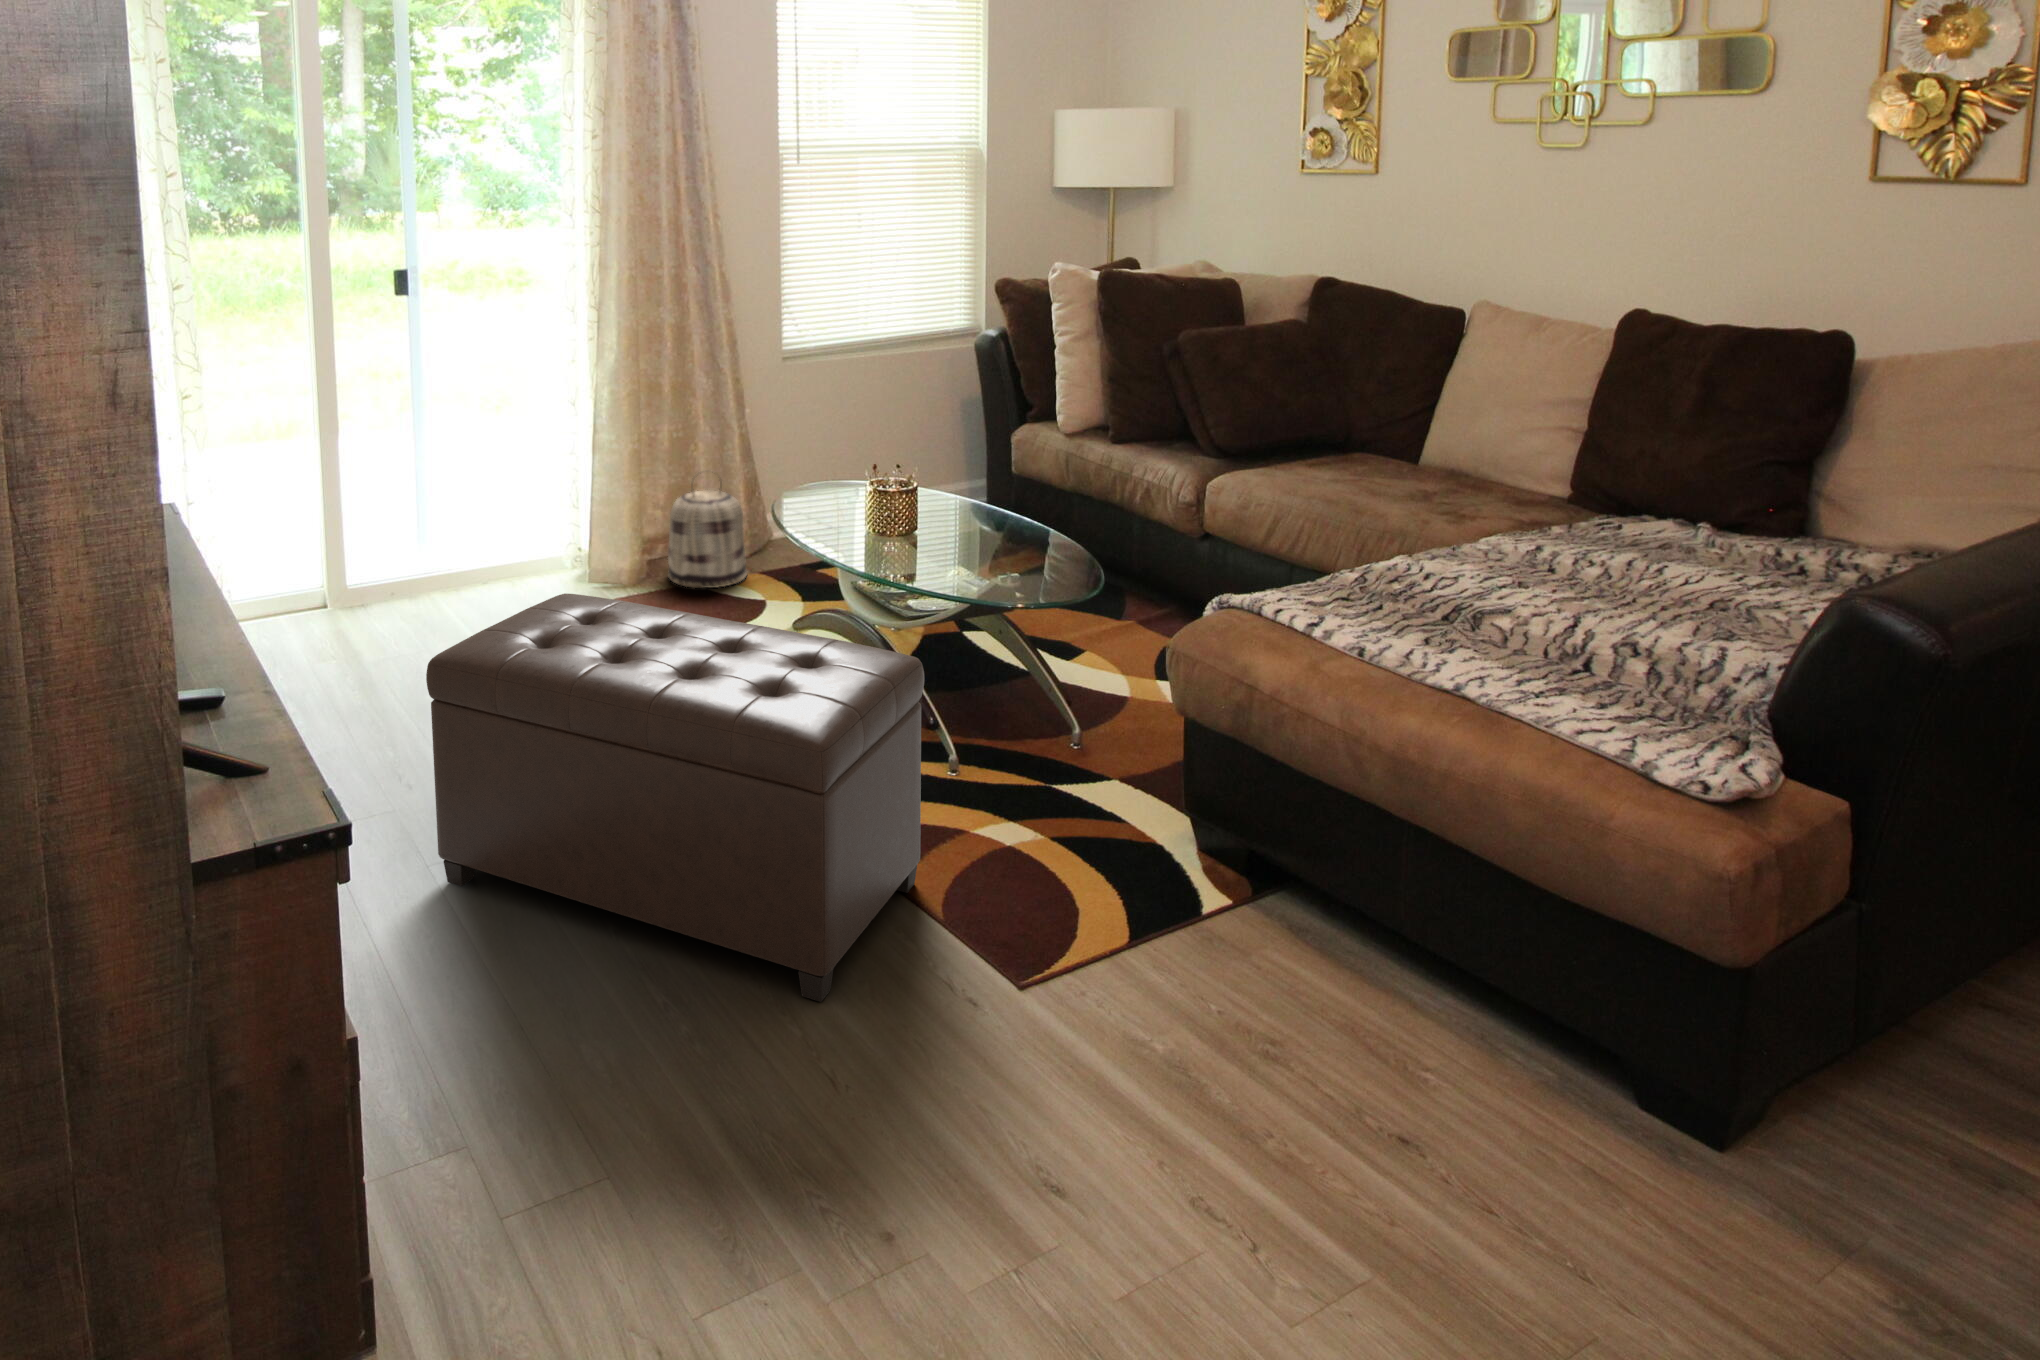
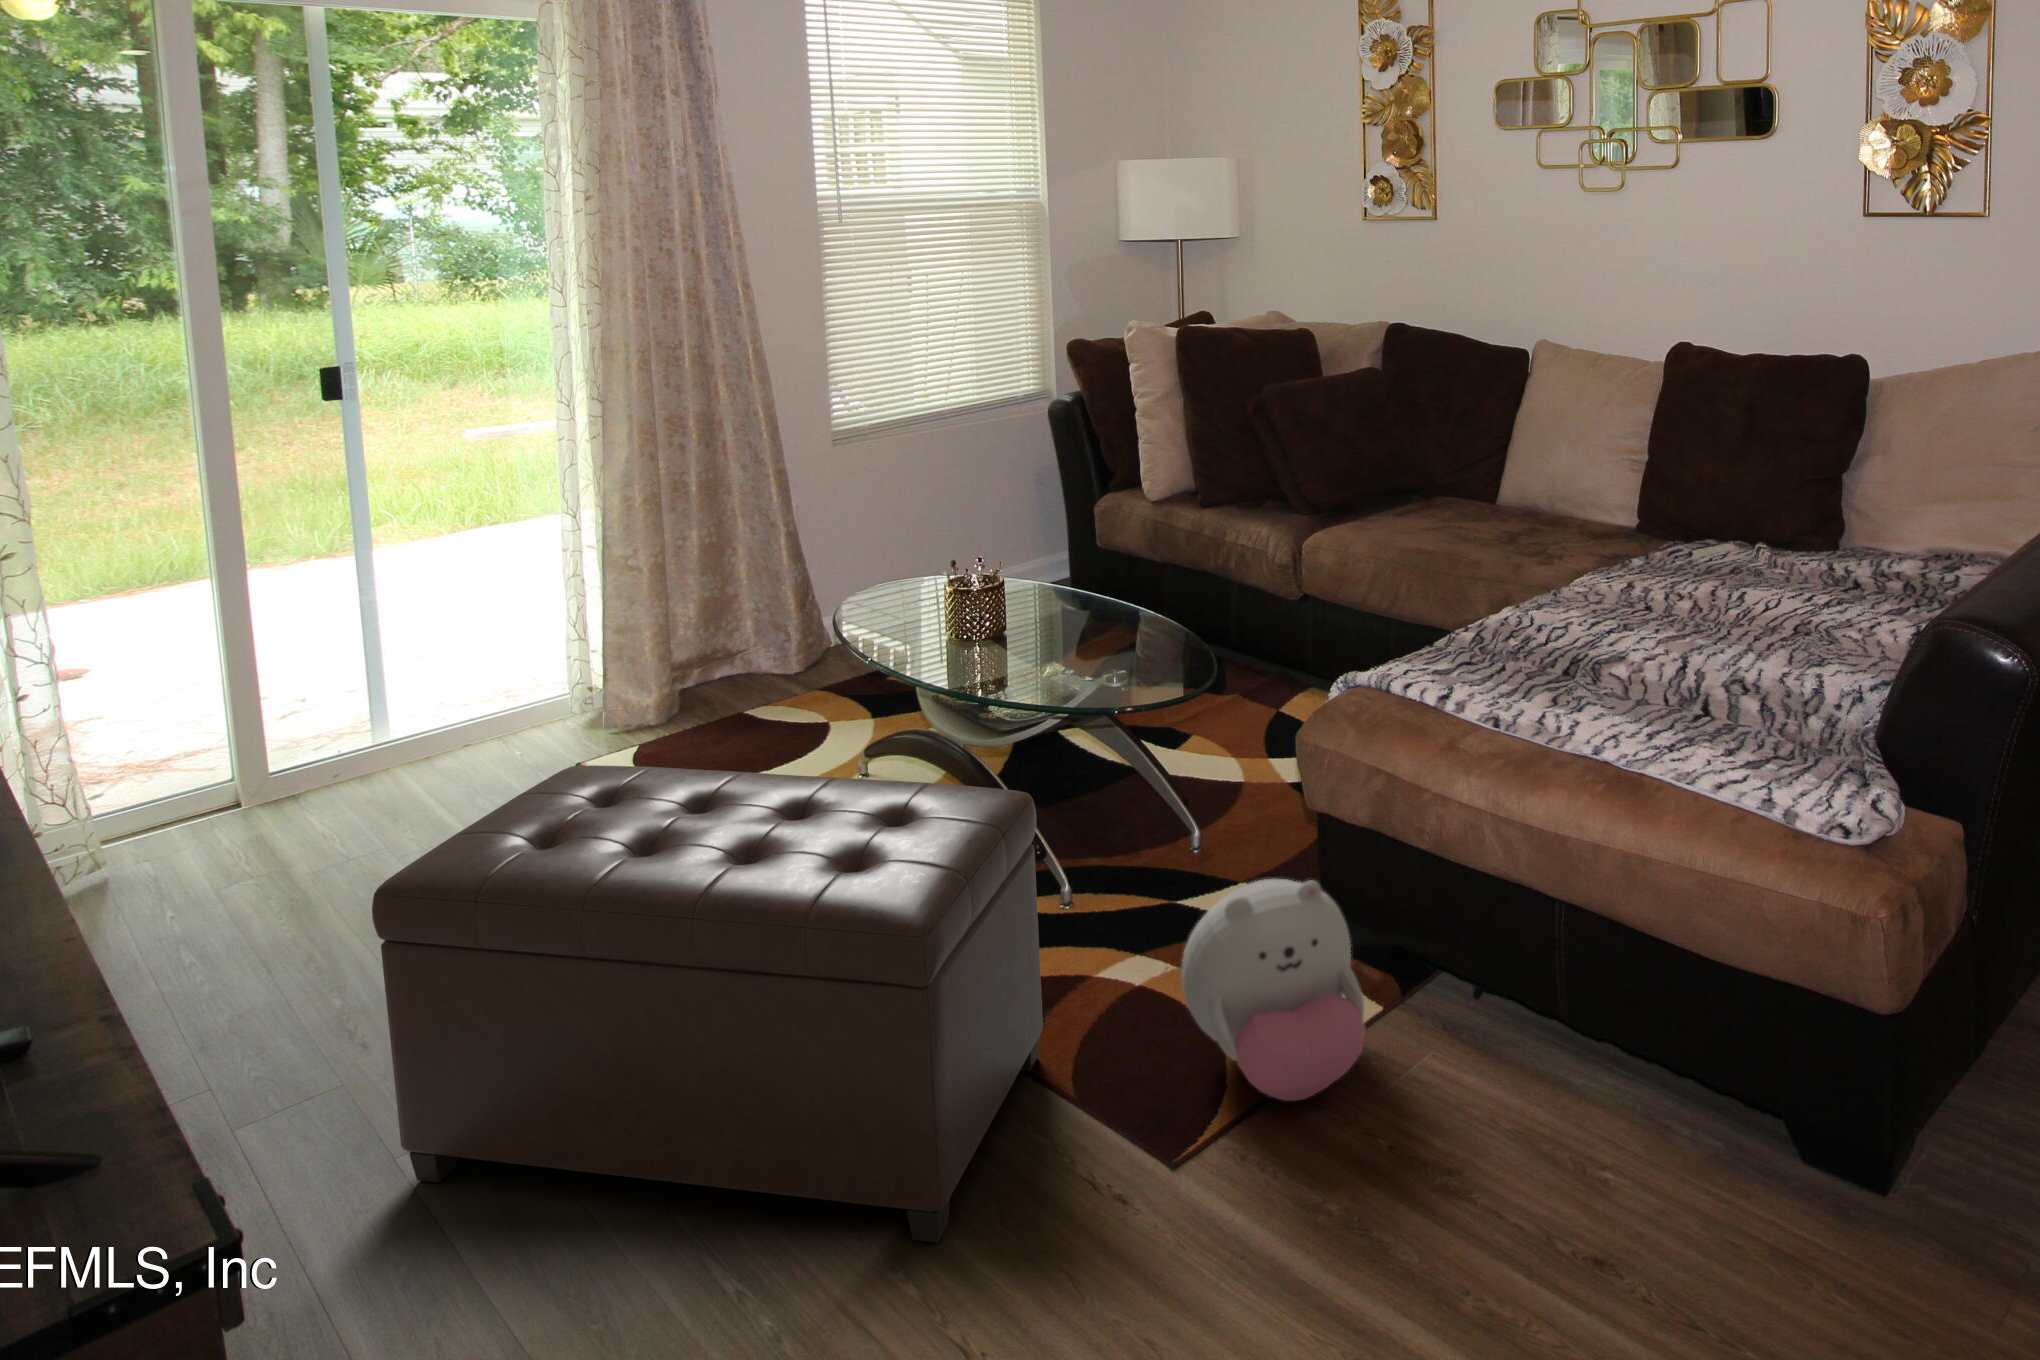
basket: present [668,481,747,588] -> none [709,580,808,721]
plush toy: none [1042,763,1208,958] -> present [1181,879,1366,1101]

